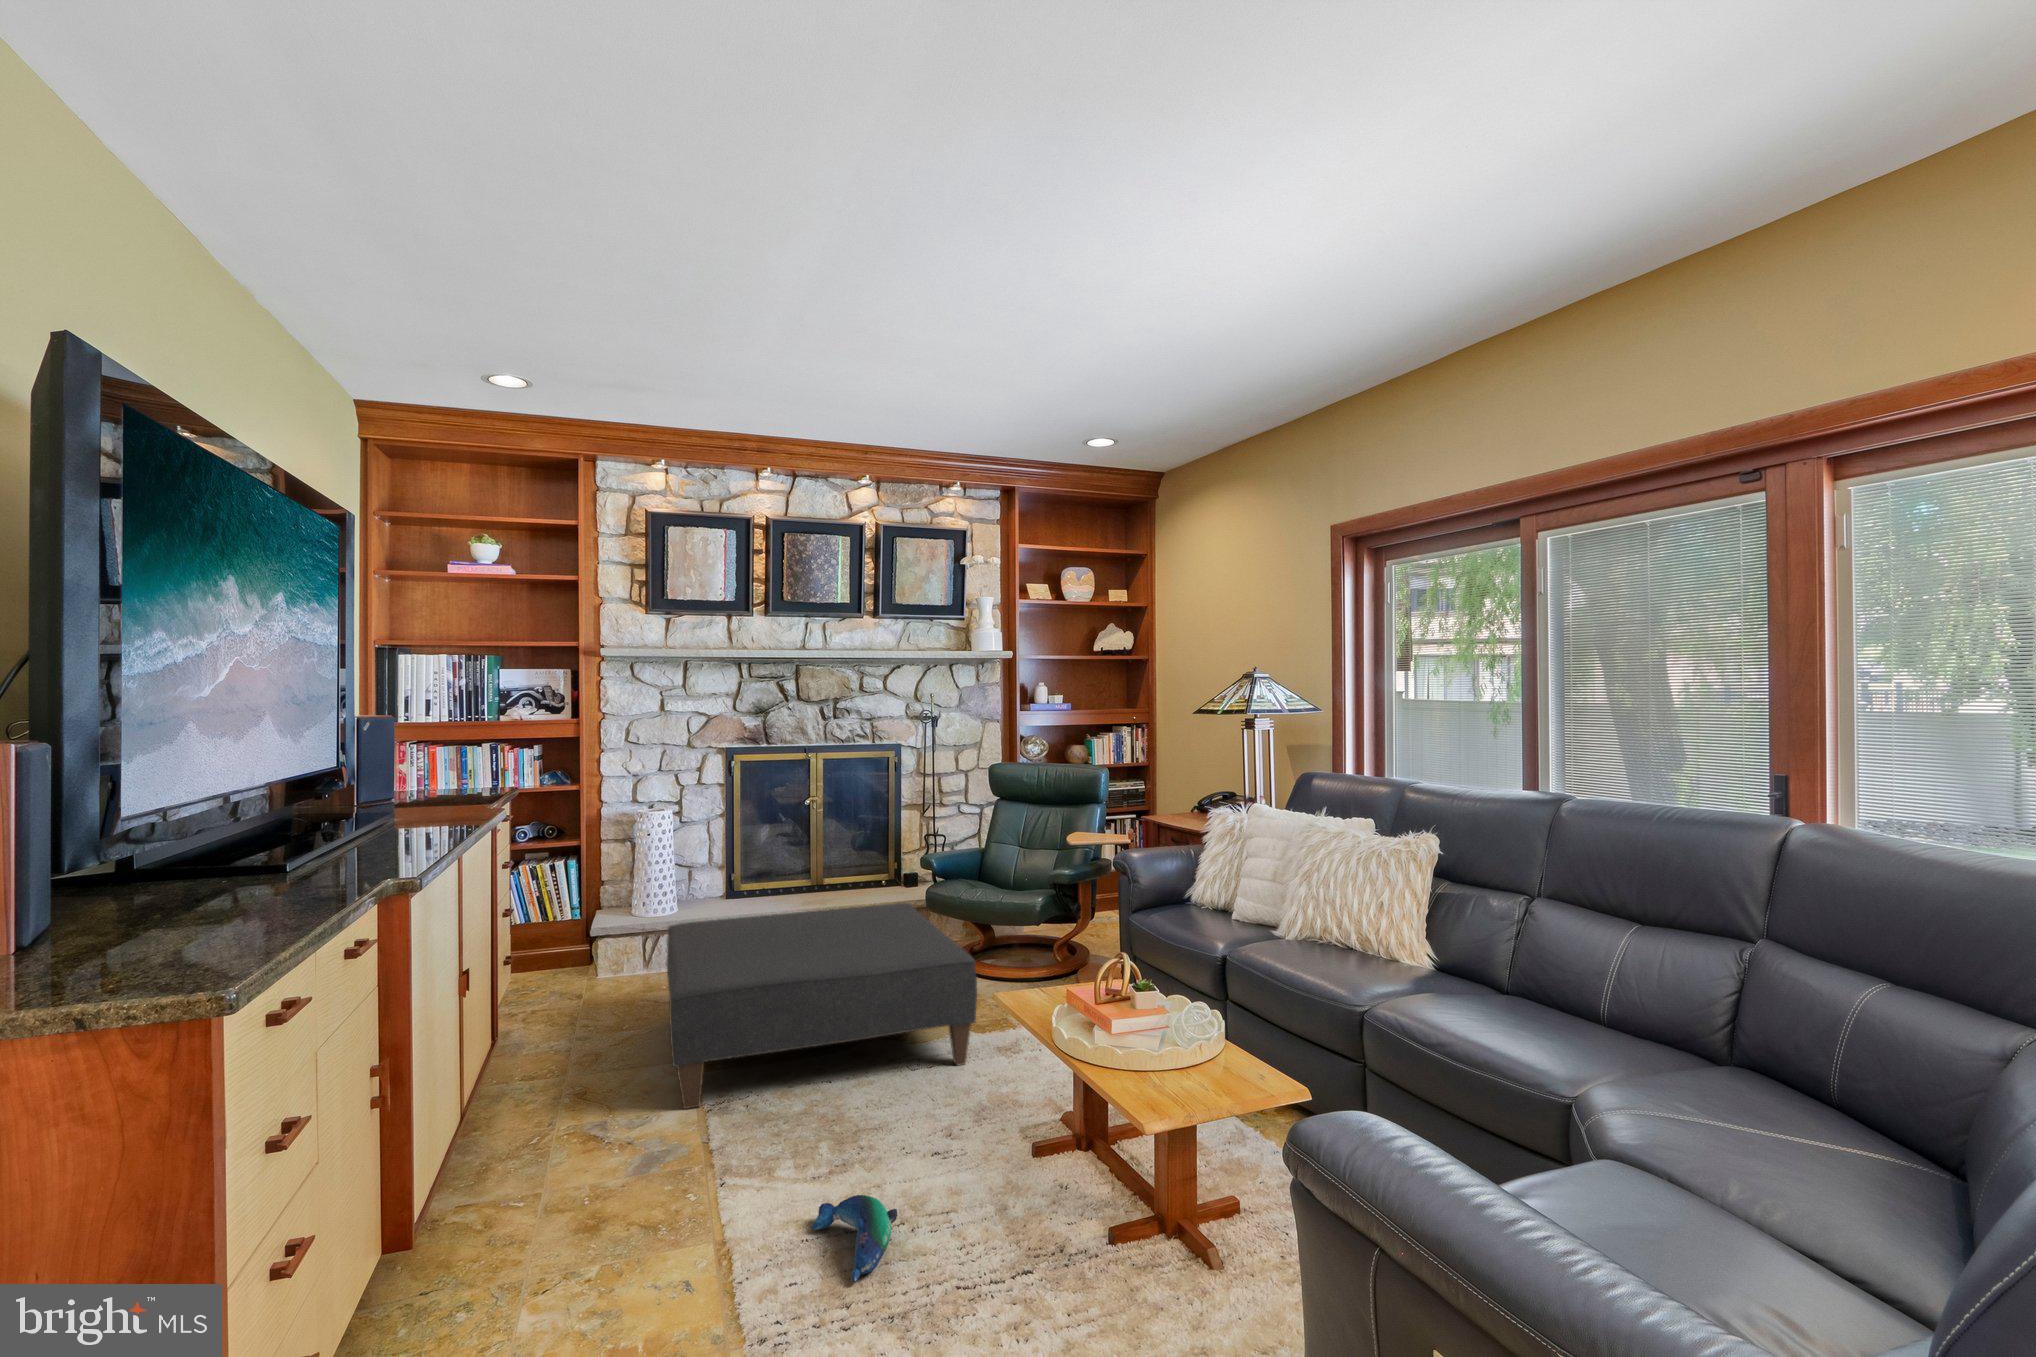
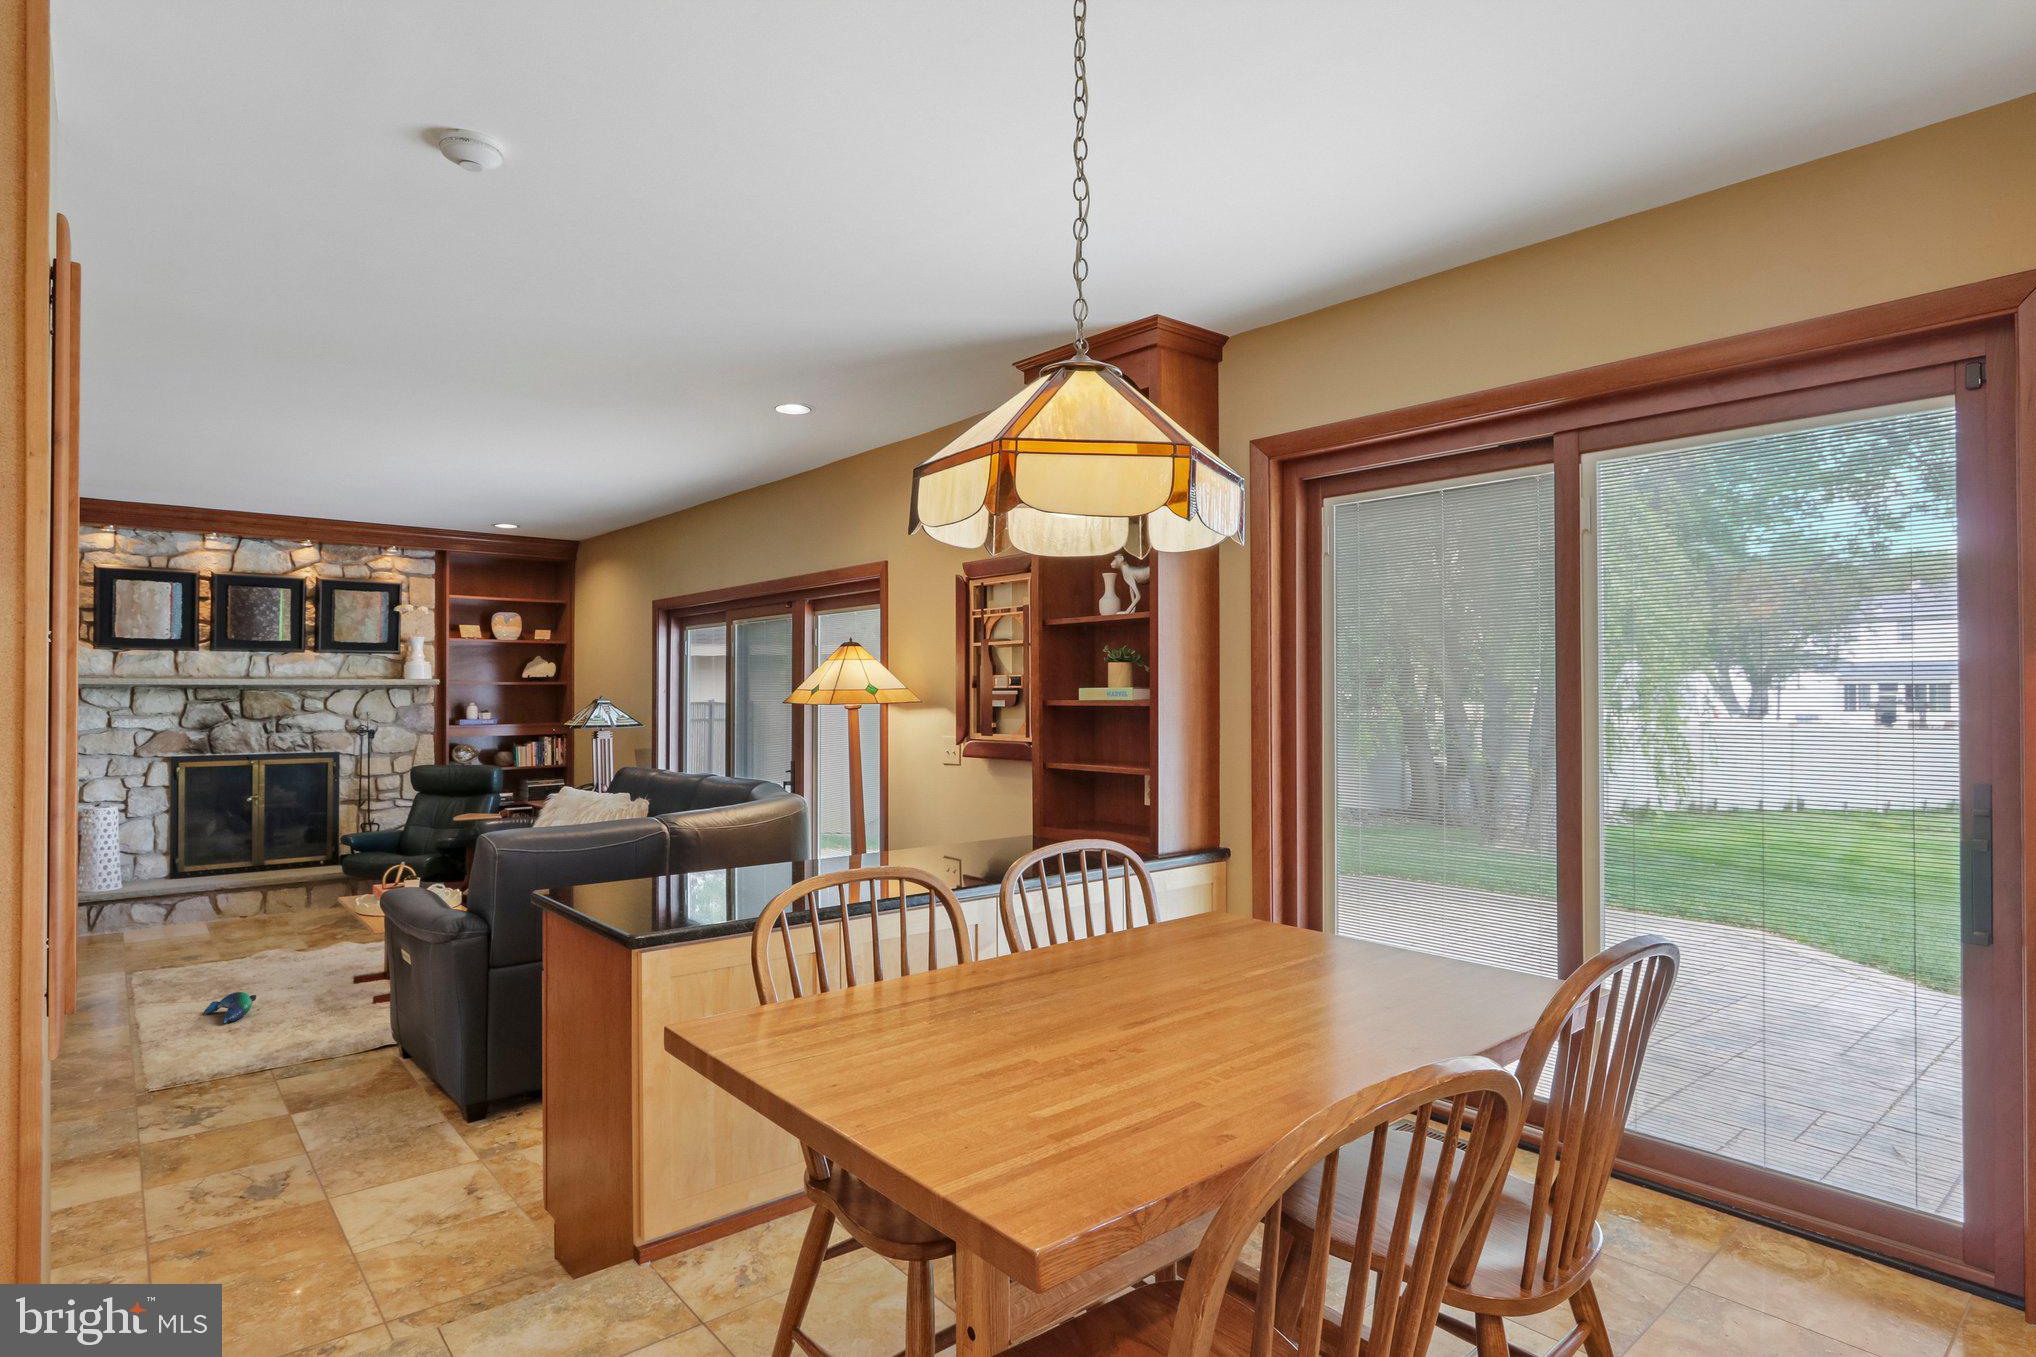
ottoman: present [667,903,977,1109] -> none [112,866,351,986]

